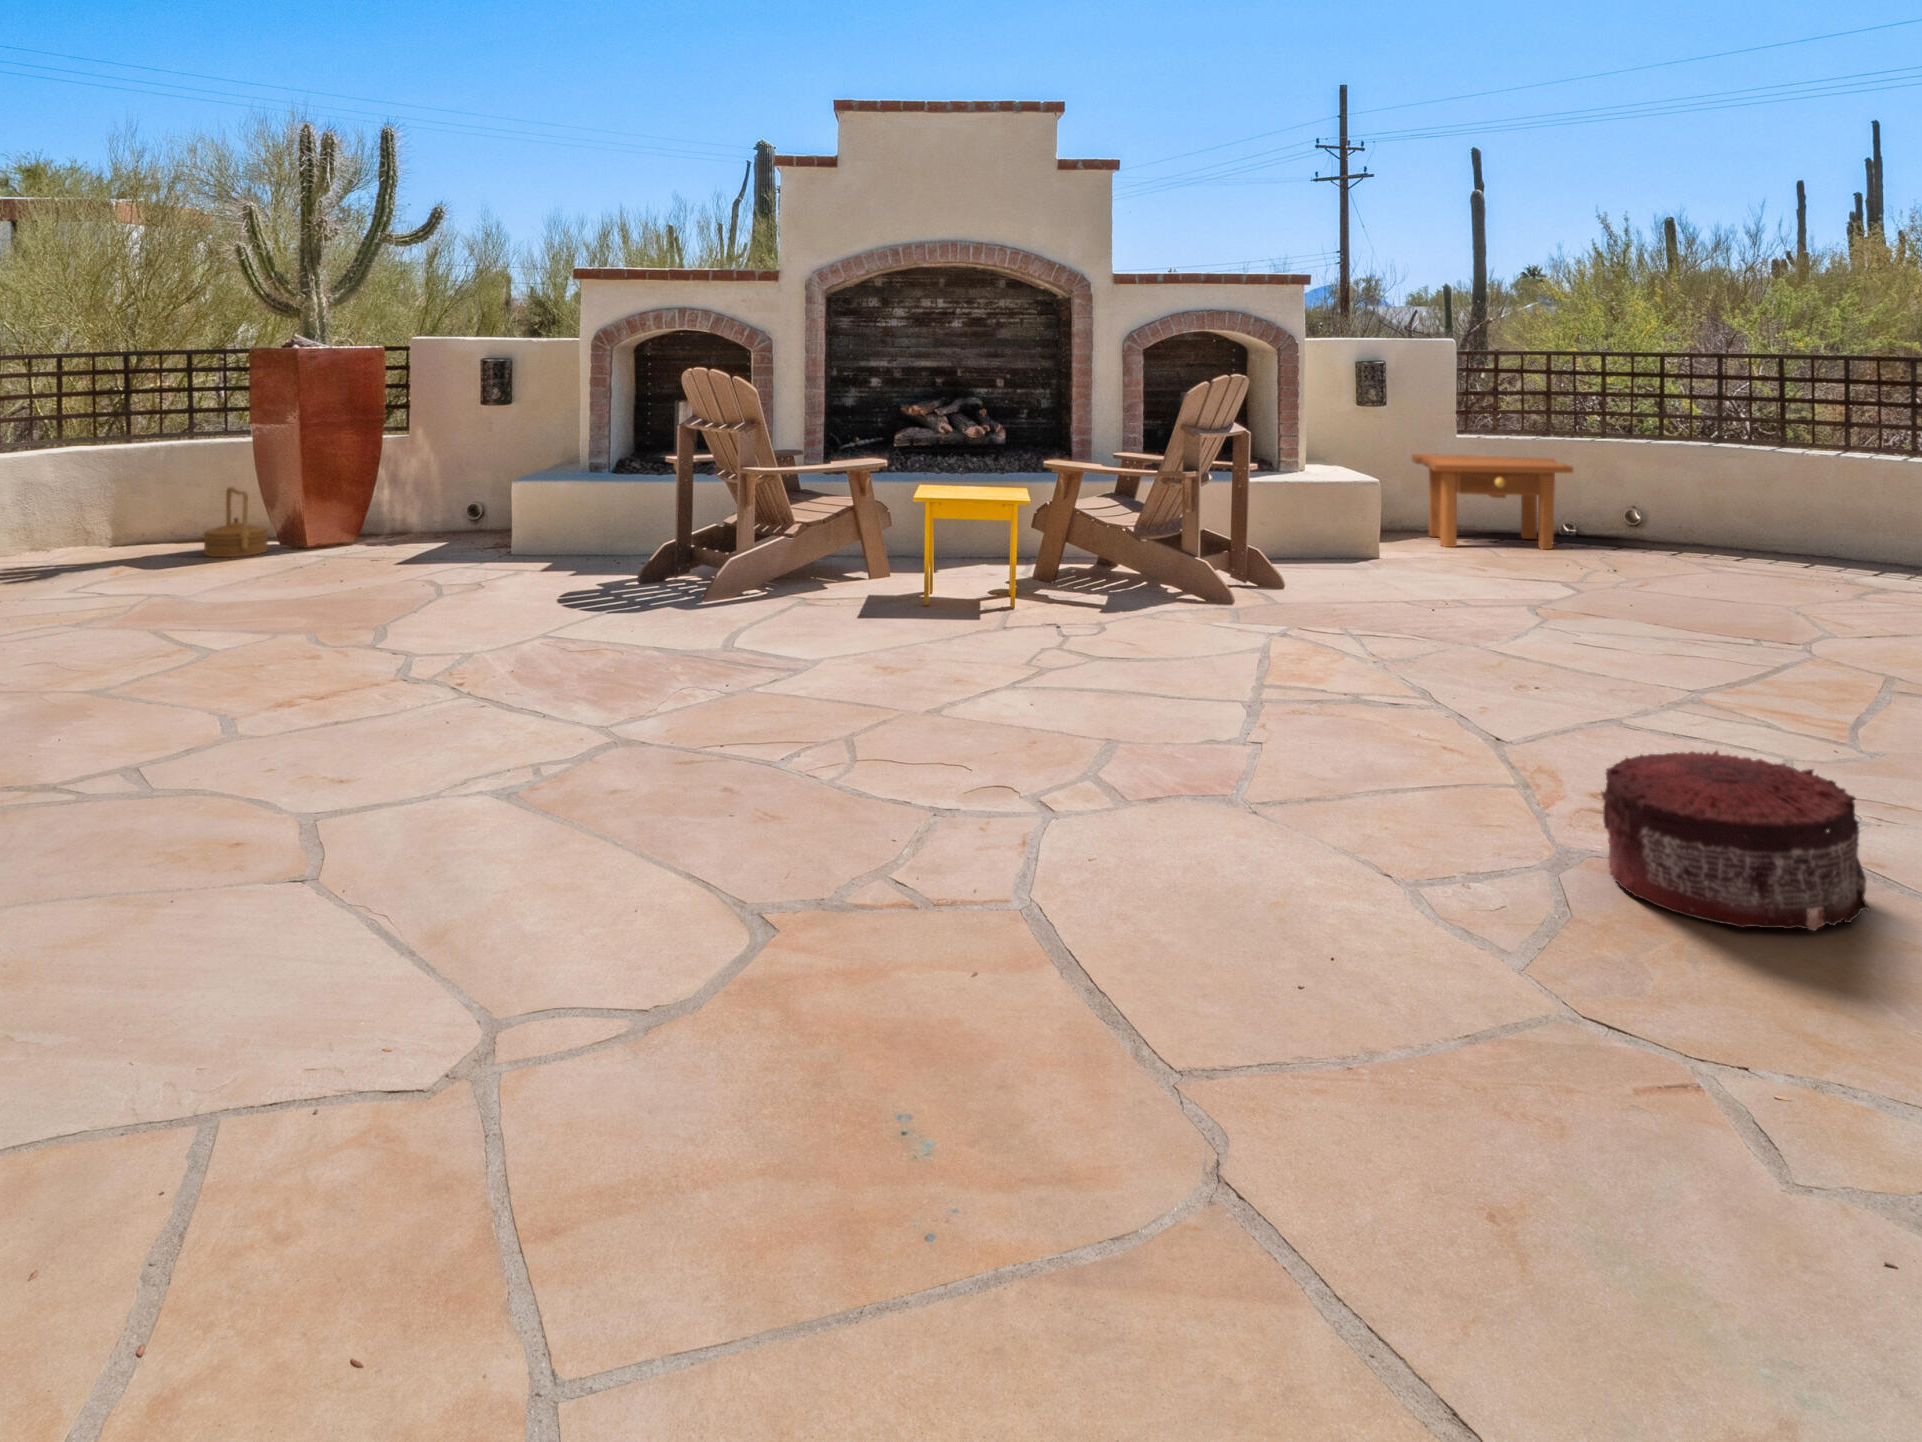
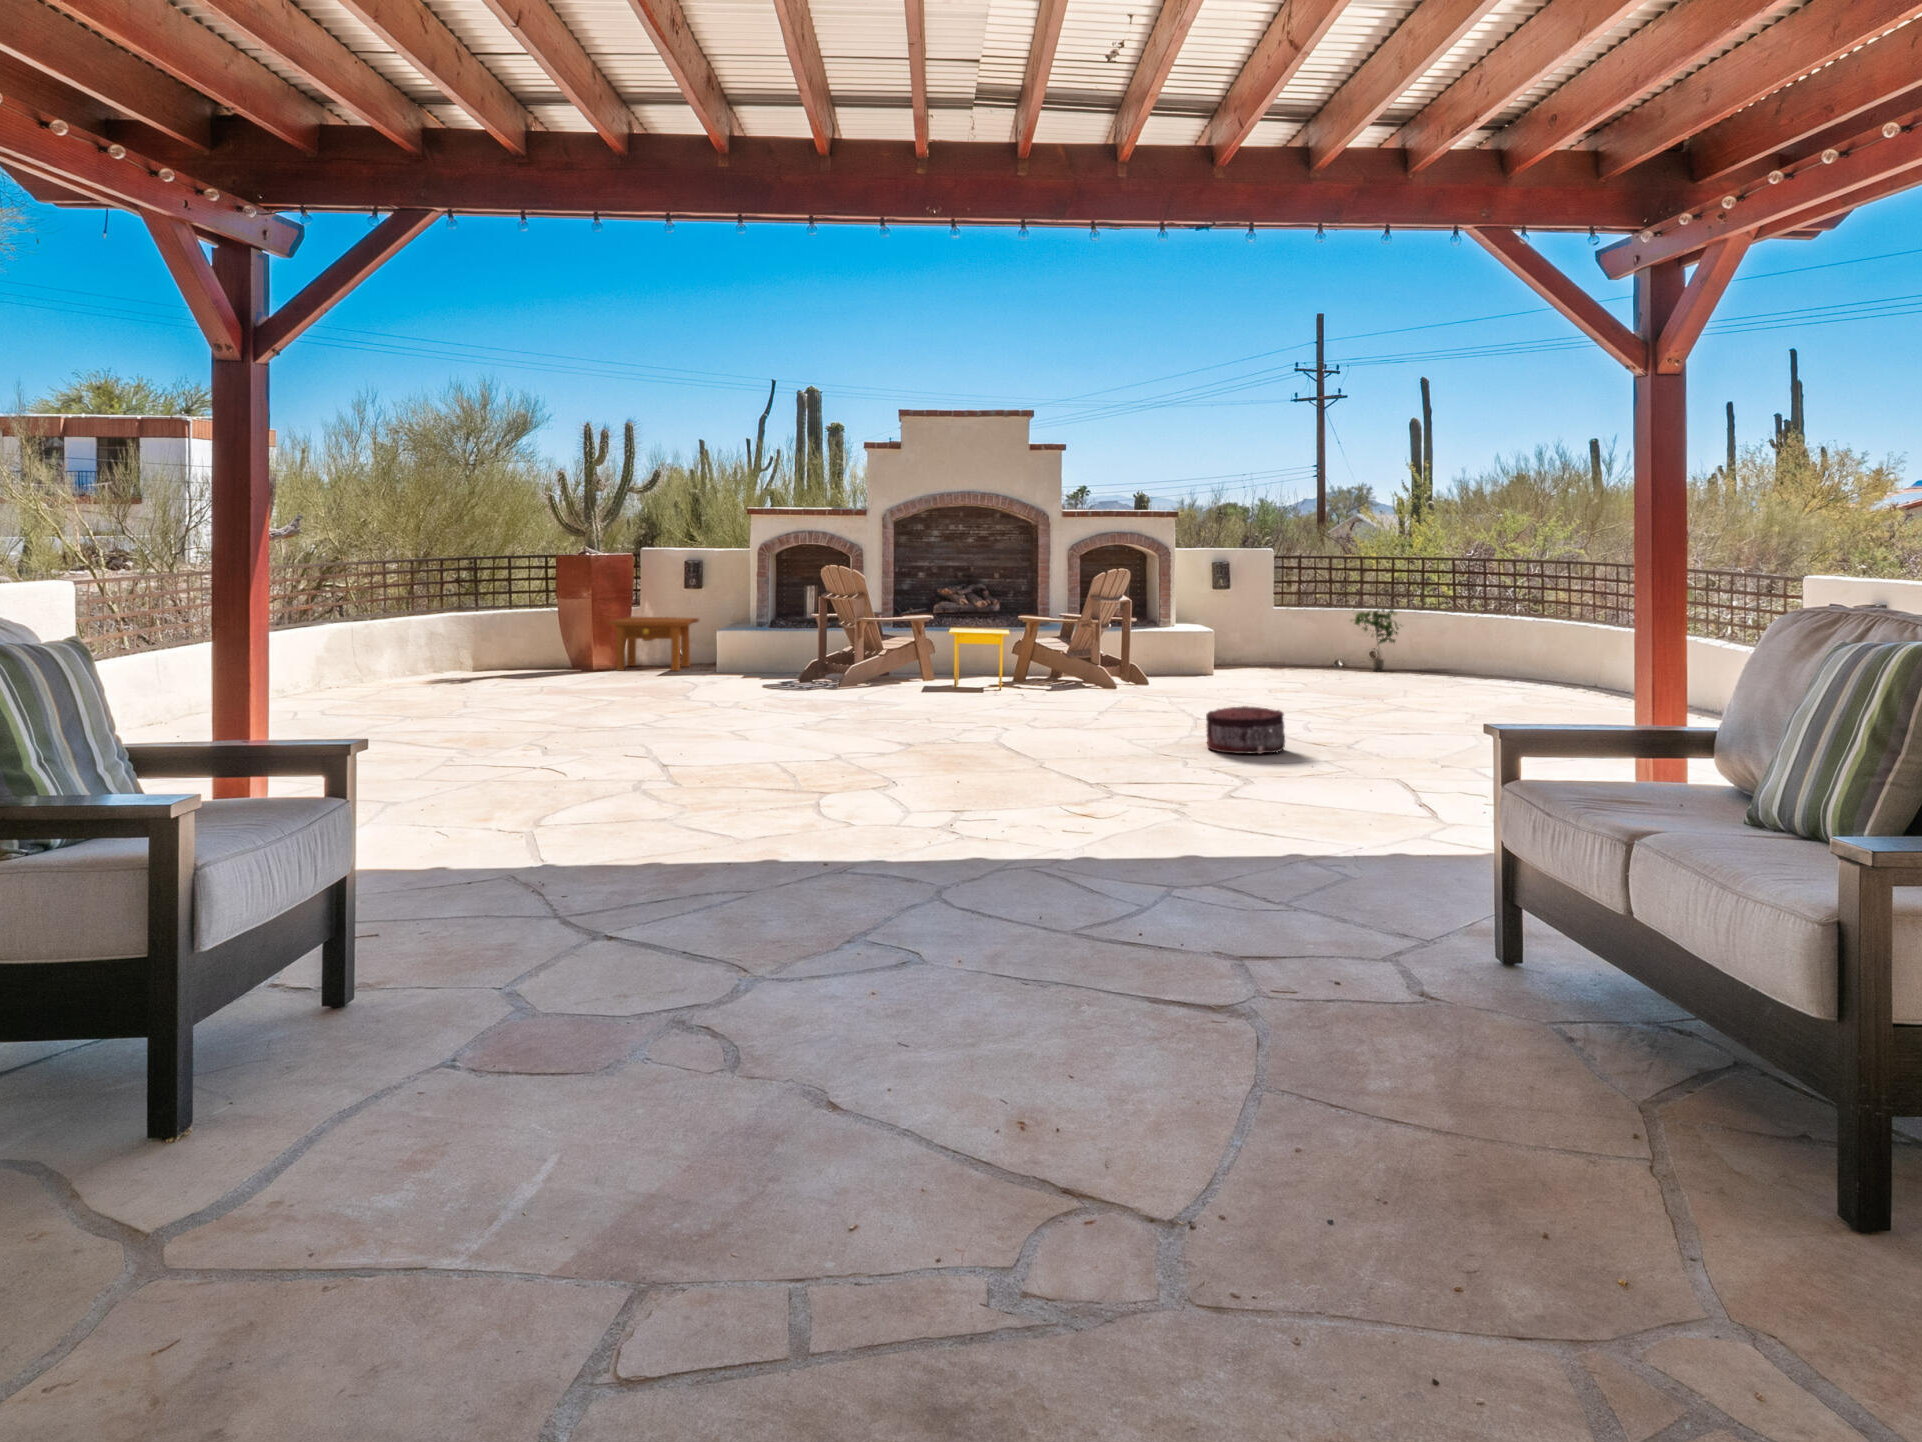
potted plant: none [1611,441,1708,550] -> present [1355,609,1399,671]
side table: present [1412,454,1573,549] -> present [608,616,699,671]
woven basket: present [203,487,268,557] -> none [542,634,577,673]

